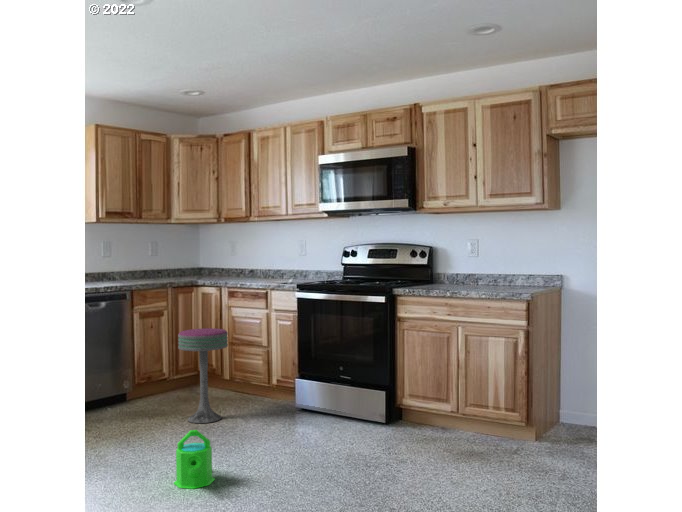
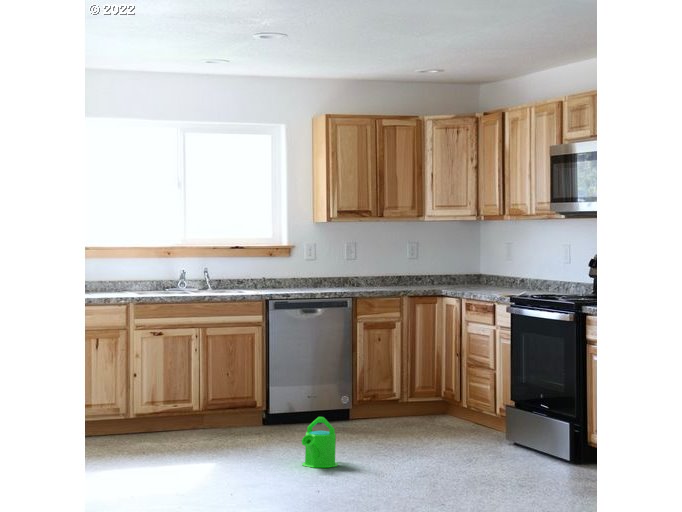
bar stool: present [178,328,228,423] -> none [375,339,427,439]

